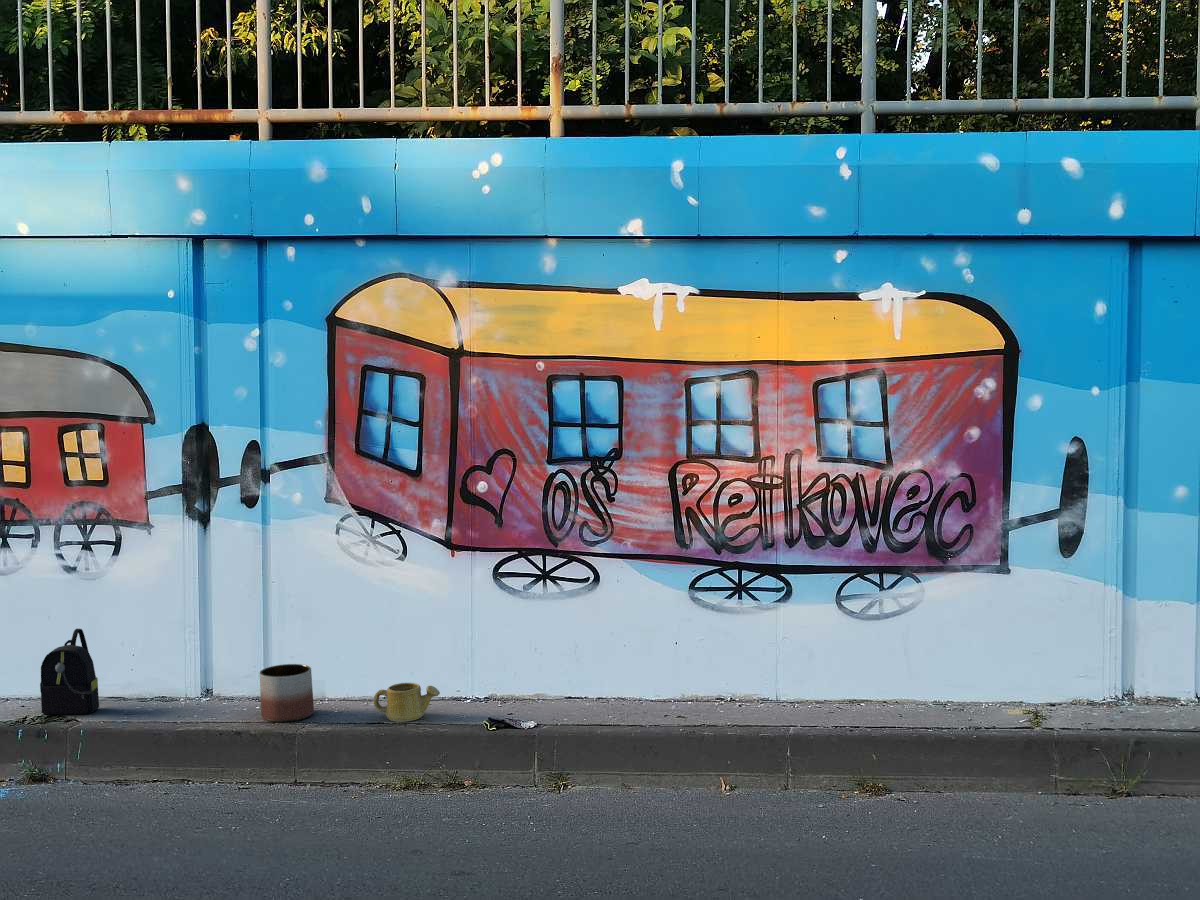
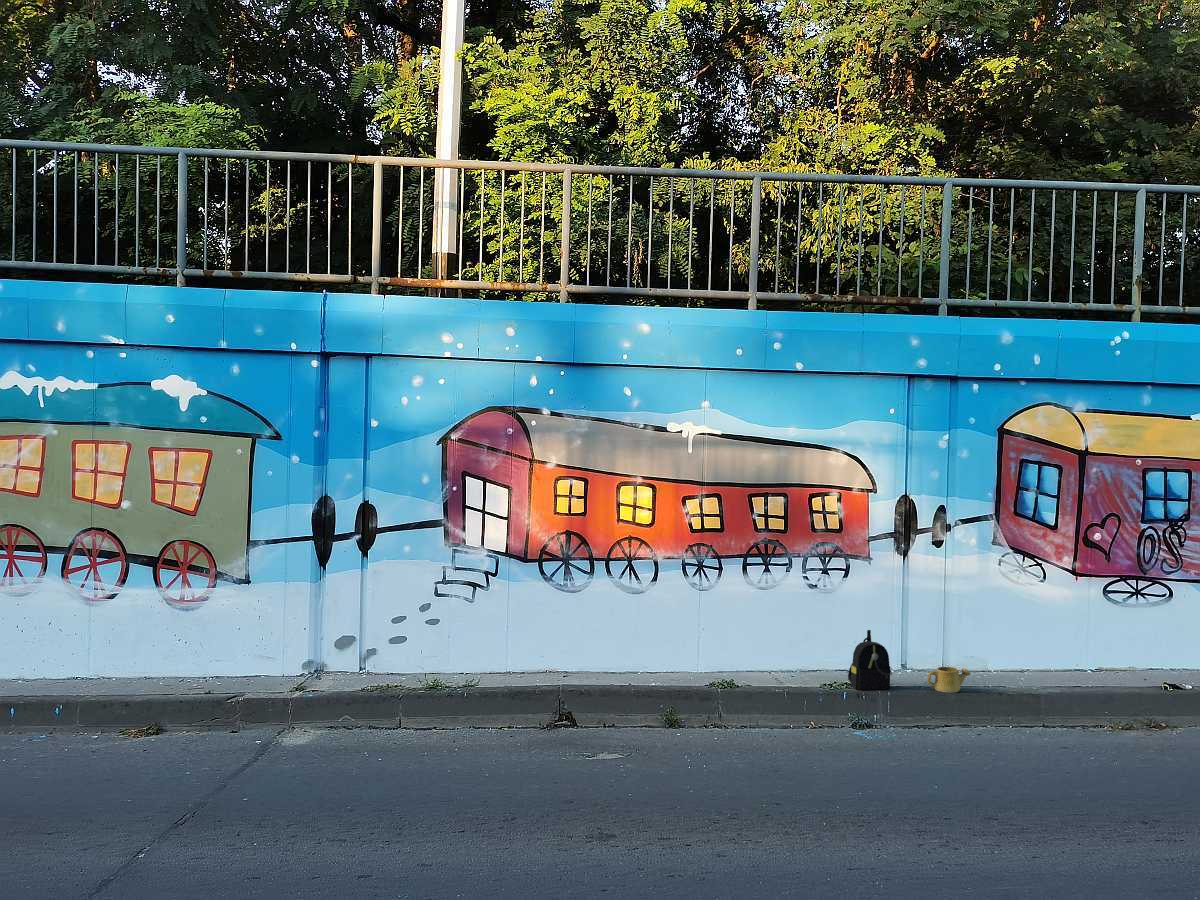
planter: present [260,664,314,722] -> none [1012,654,1050,692]
watering can: present [374,683,440,722] -> present [927,667,971,693]

